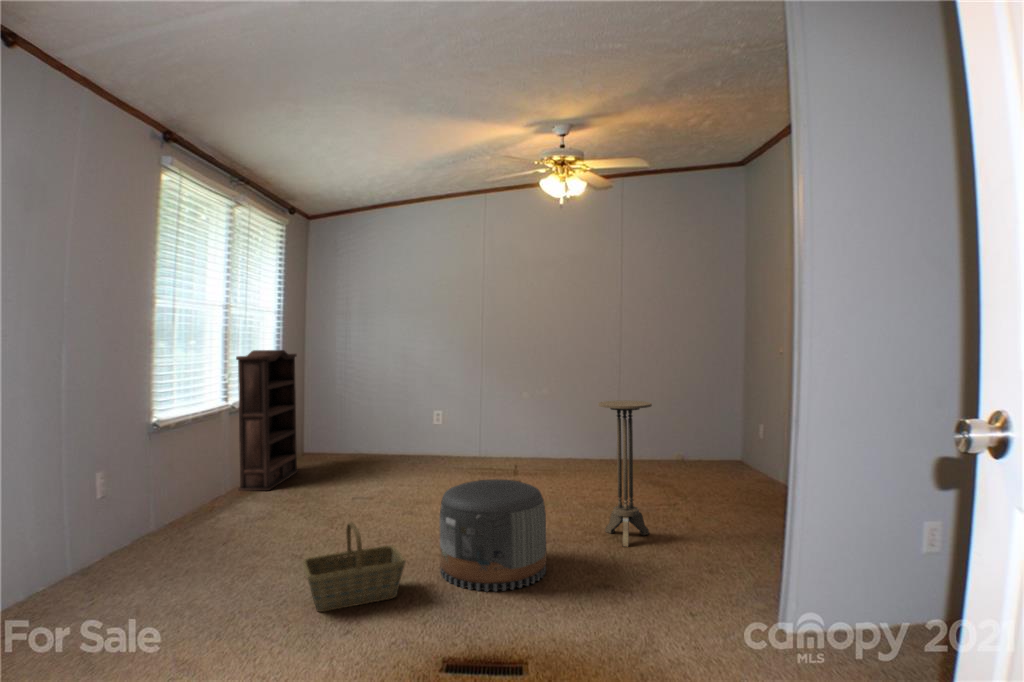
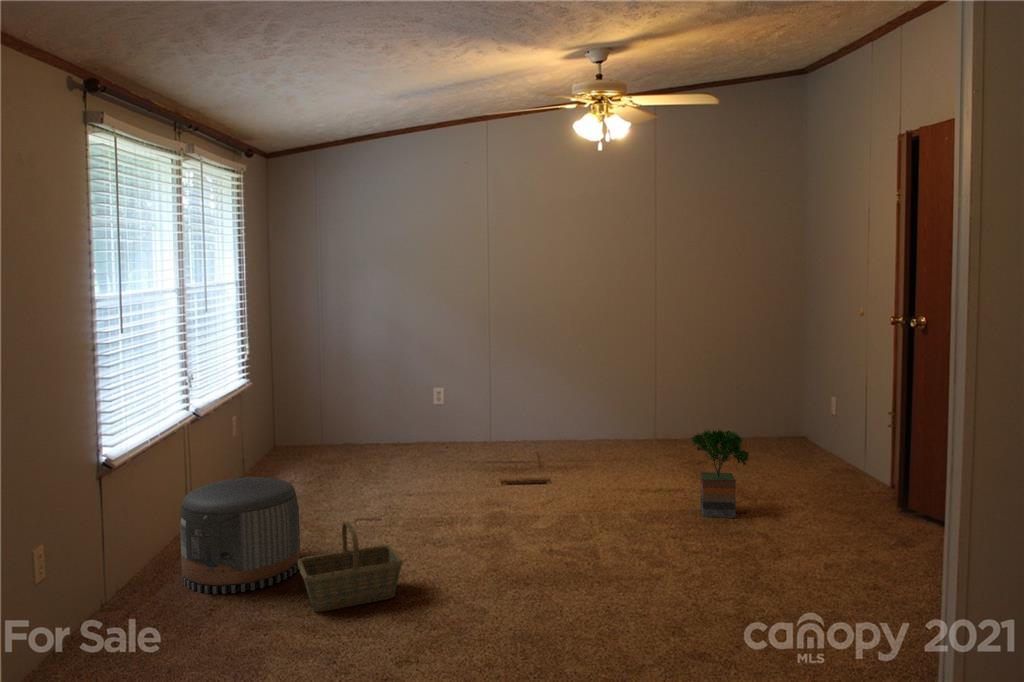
bookshelf: present [236,350,299,491] -> none [219,336,287,486]
side table: present [598,400,652,547] -> none [603,392,659,545]
potted tree: none [679,437,737,522] -> present [691,430,750,518]
pouf: present [440,479,546,592] -> present [180,477,300,594]

